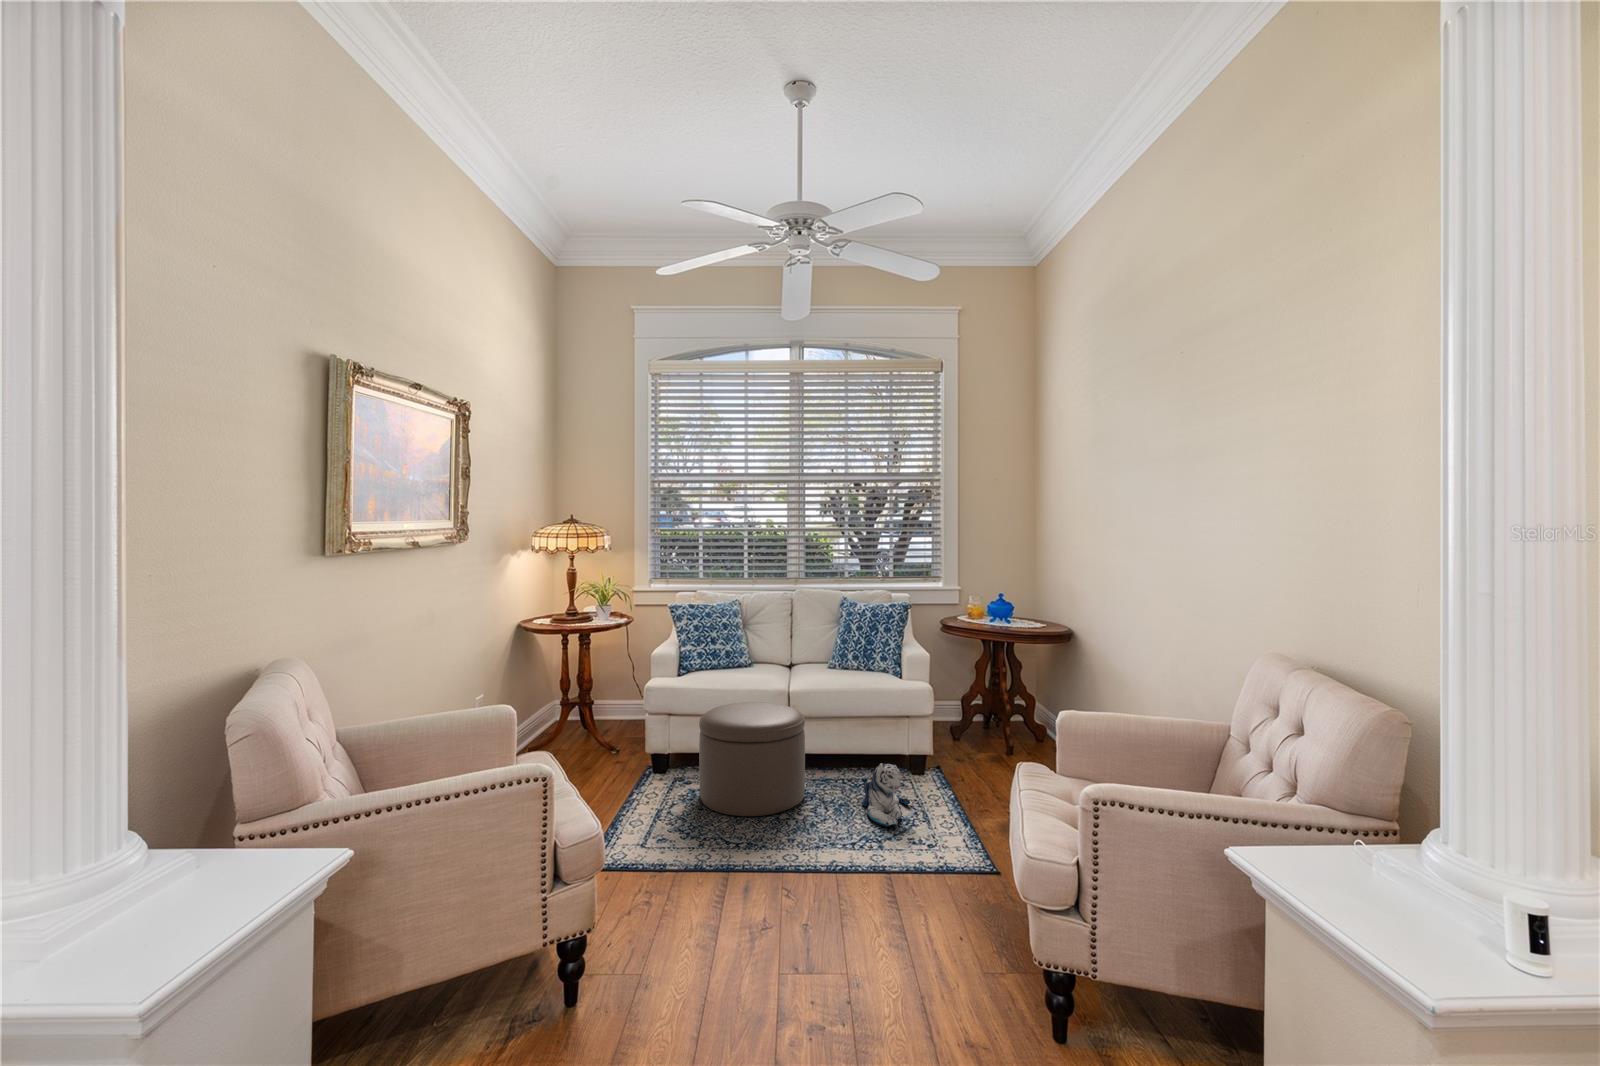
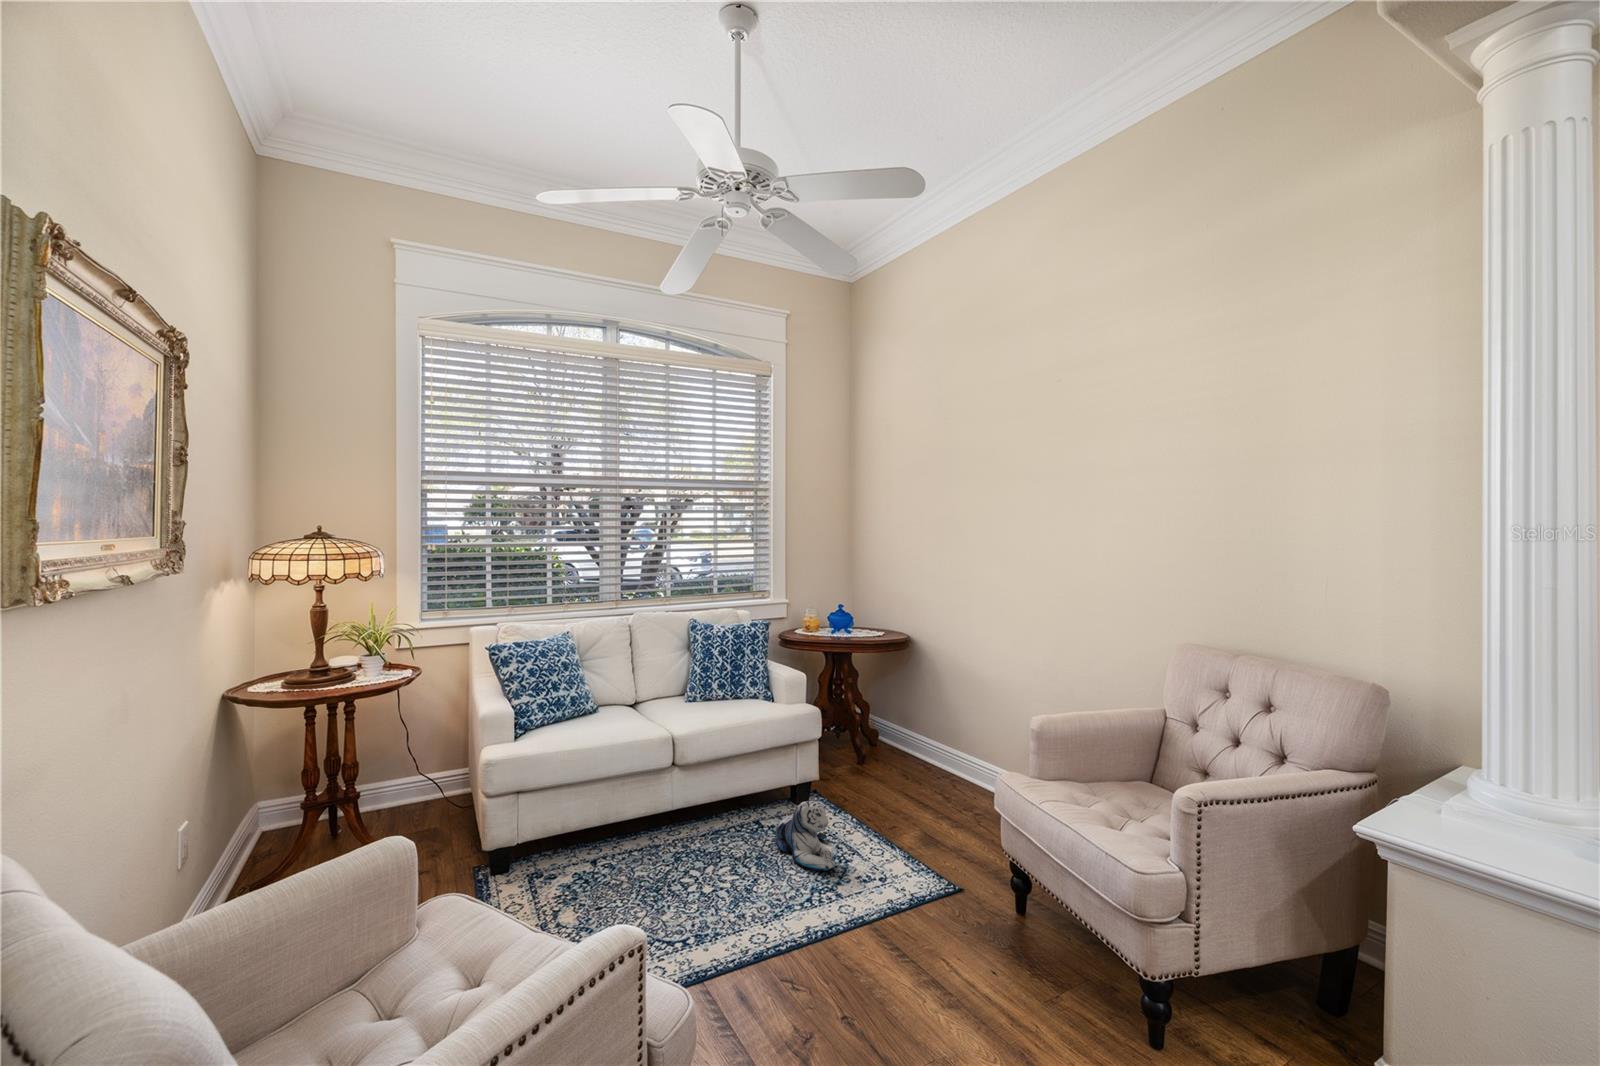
ottoman: present [699,702,805,816] -> none [586,754,714,901]

